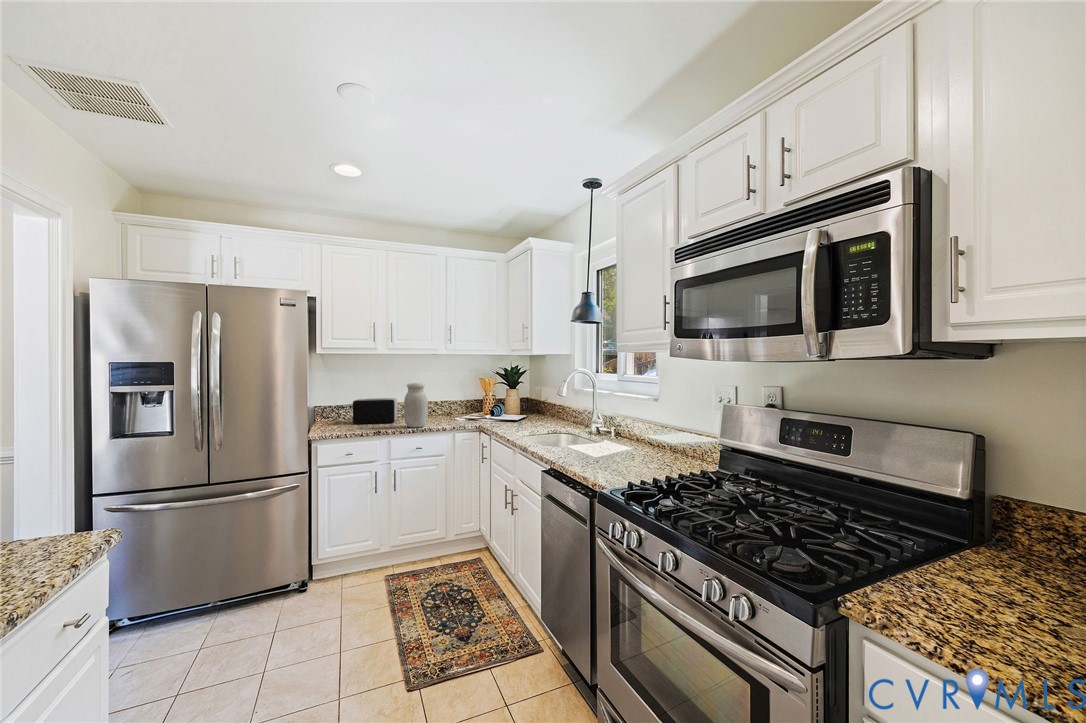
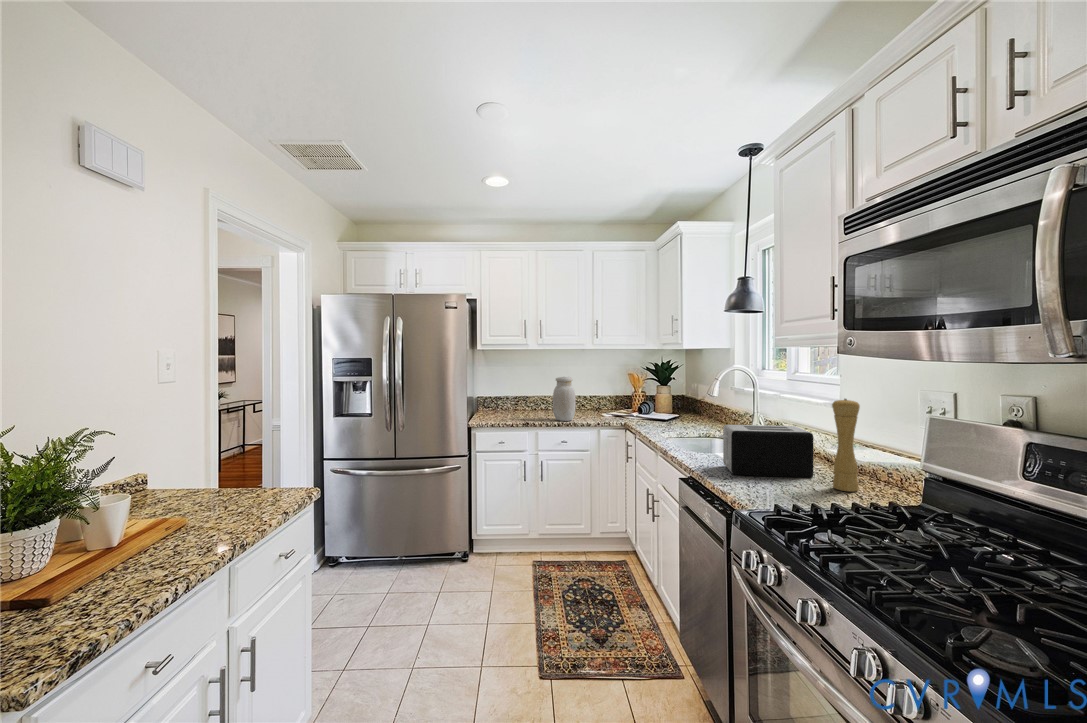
pepper mill: none [661,393,681,468] -> present [832,399,860,492]
toaster: present [351,398,397,424] -> present [719,425,813,478]

